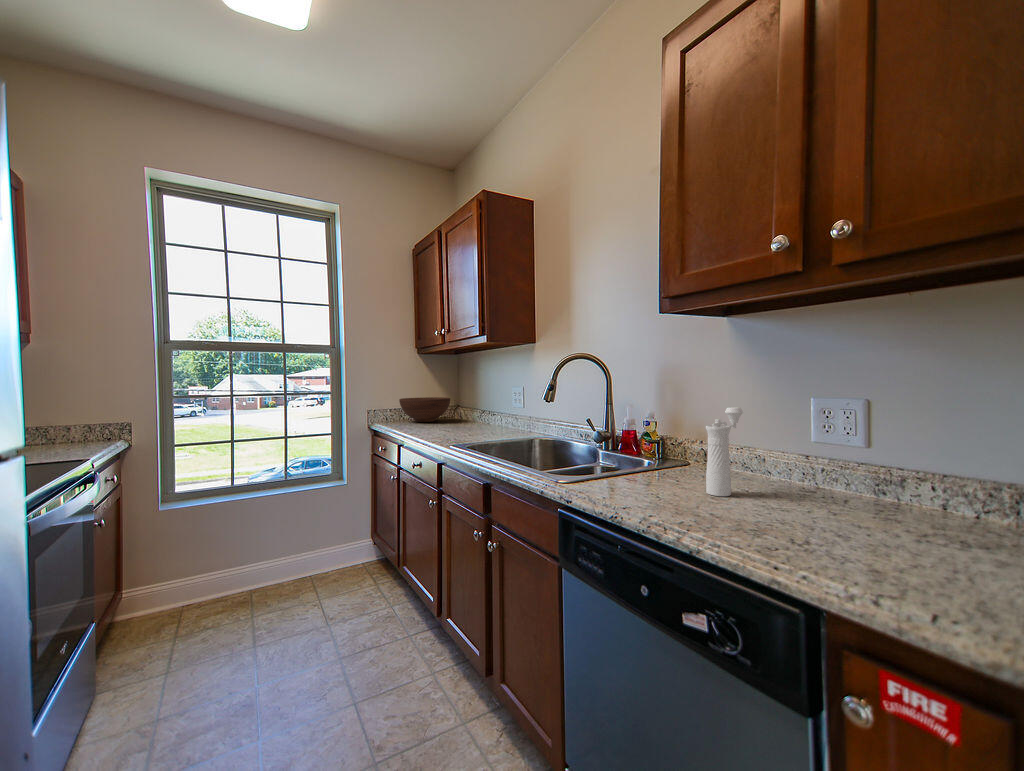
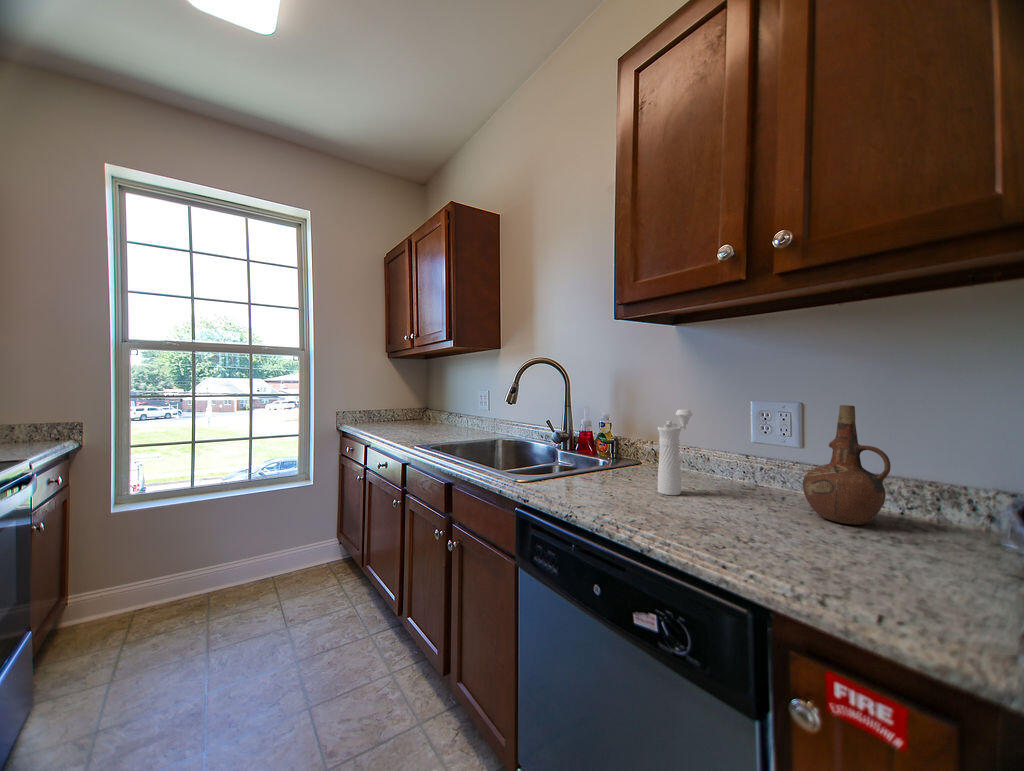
fruit bowl: present [399,397,450,422] -> none [367,400,418,424]
ceramic pitcher: none [863,403,960,528] -> present [803,405,891,525]

